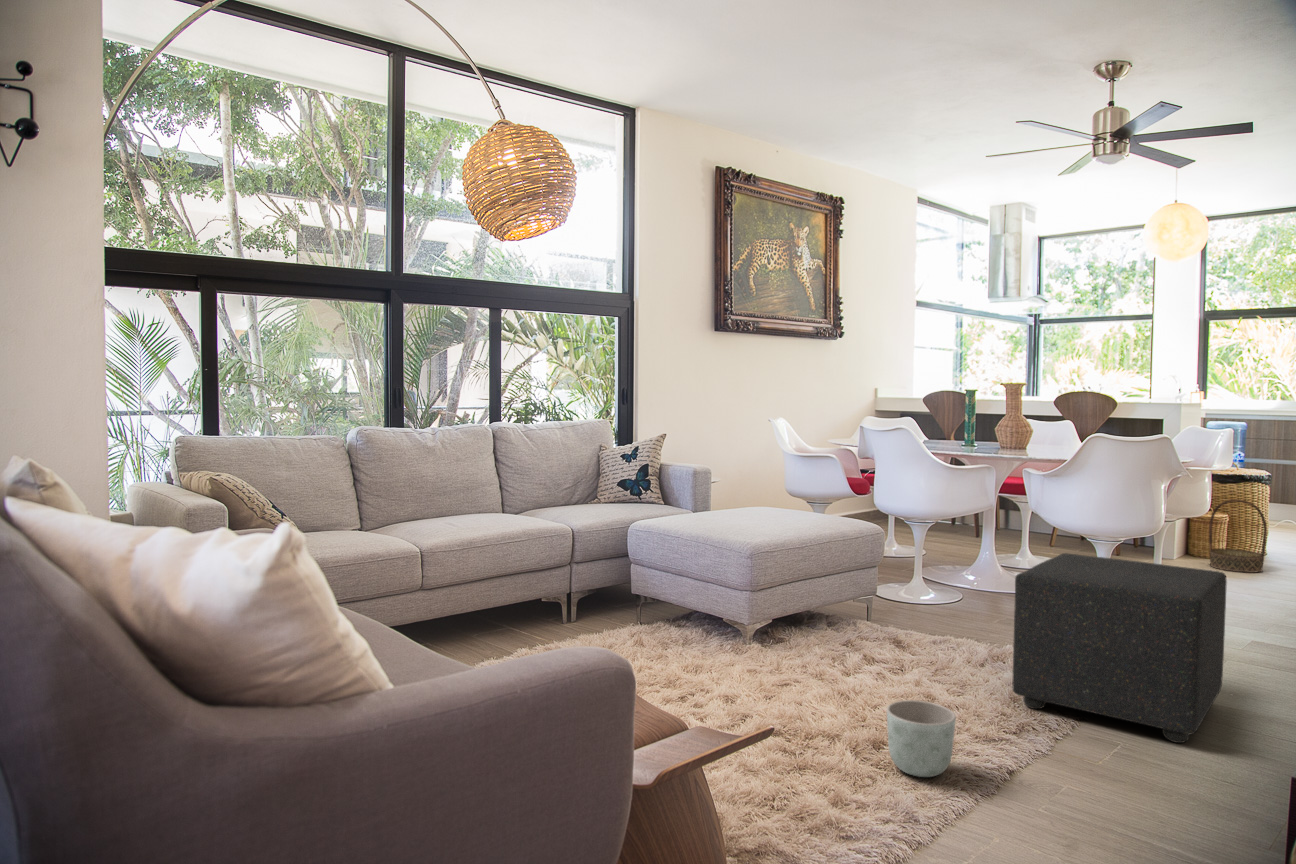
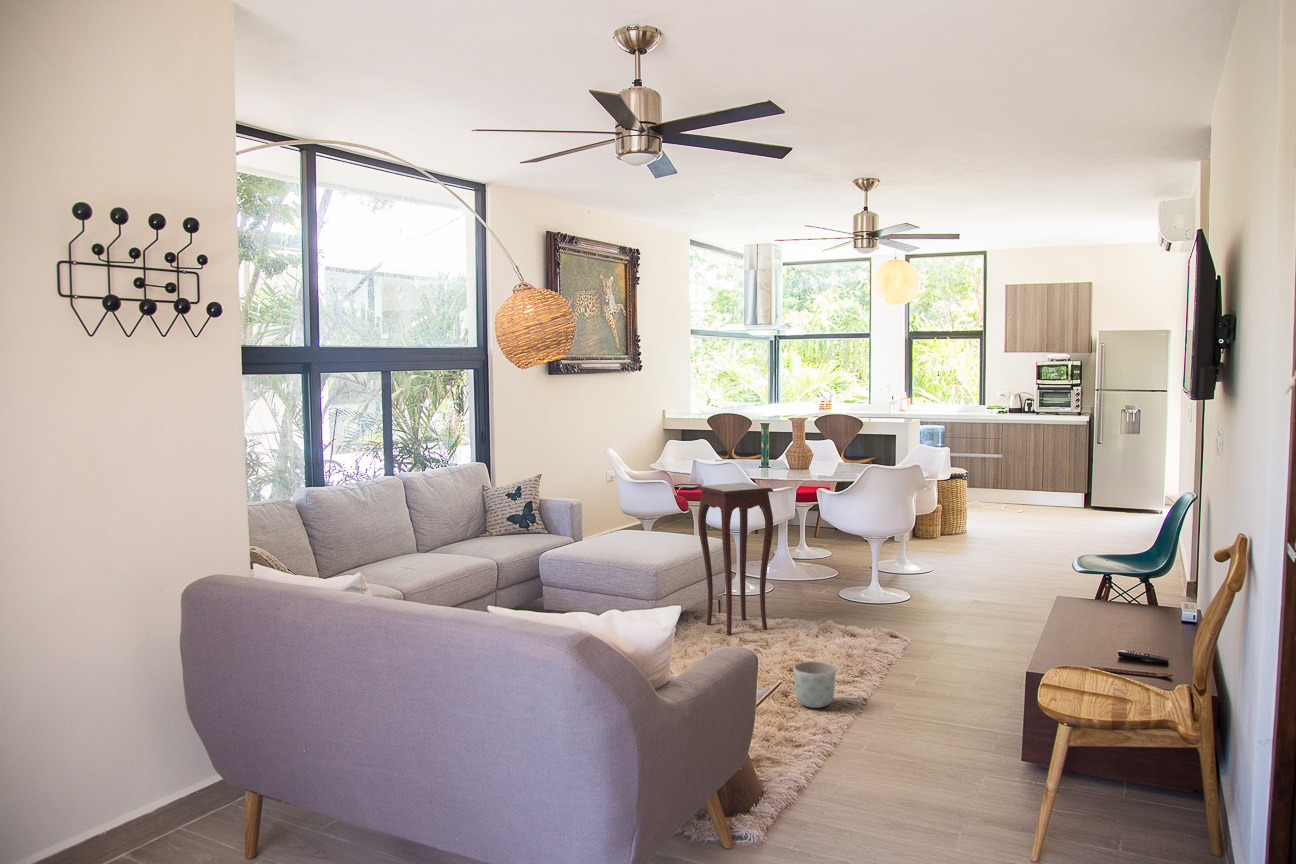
side table: none [828,447,928,648] -> present [697,483,773,635]
basket: present [1209,500,1267,573] -> none [930,495,967,548]
ottoman: present [1012,553,1227,743] -> none [847,553,965,668]

